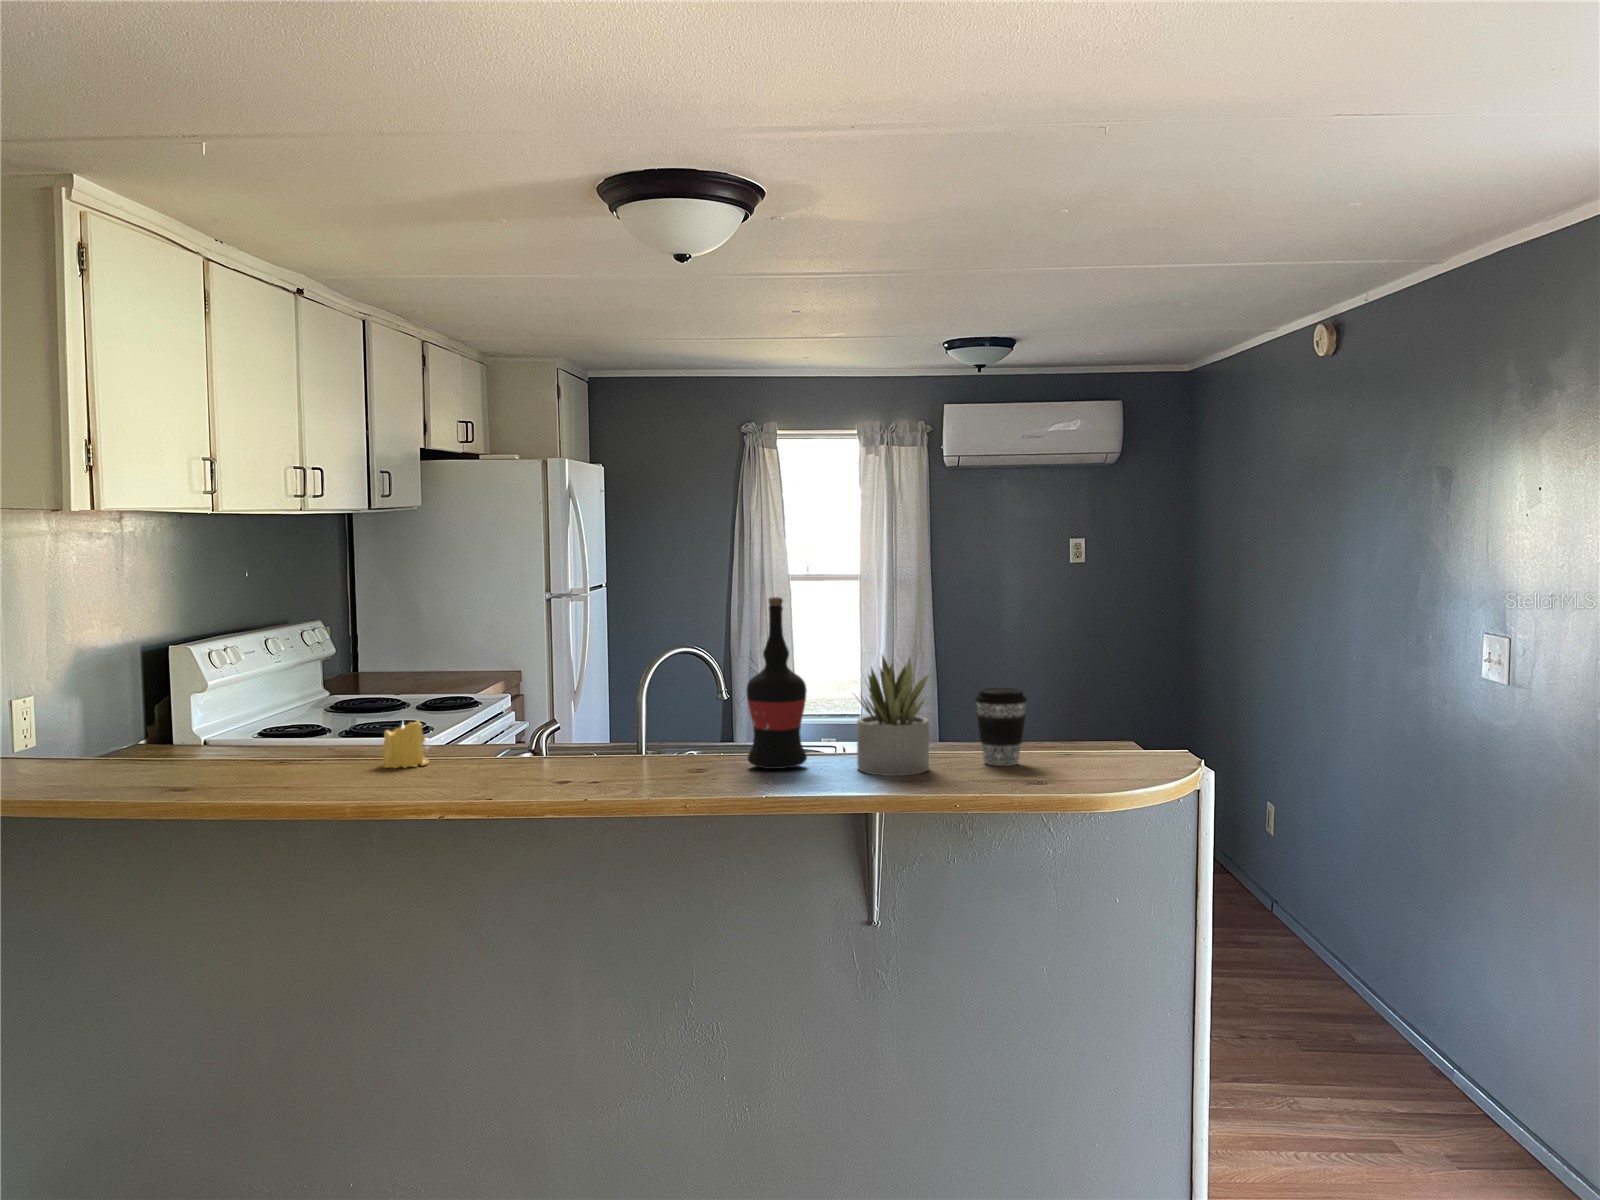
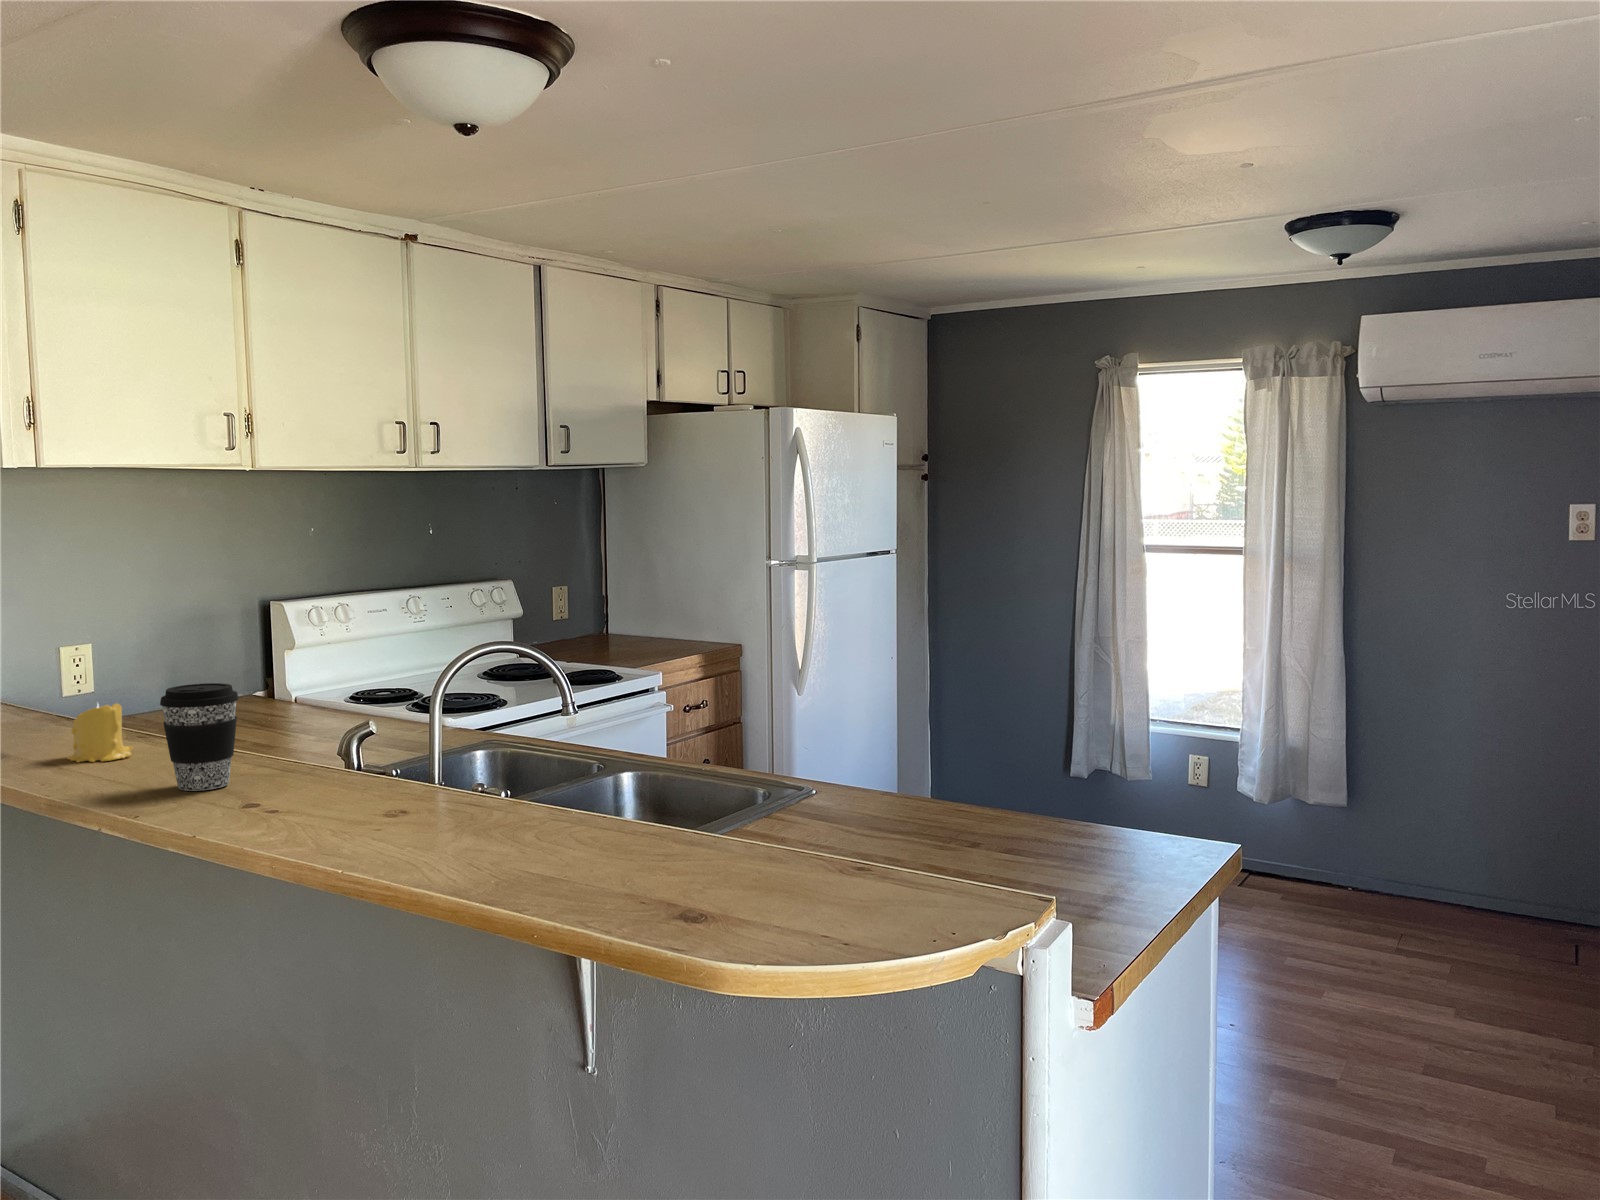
wine bottle: present [746,597,807,769] -> none [339,565,439,829]
succulent plant: present [855,656,929,776] -> none [440,664,565,871]
coffee cup: present [975,688,1027,766] -> present [160,683,239,791]

